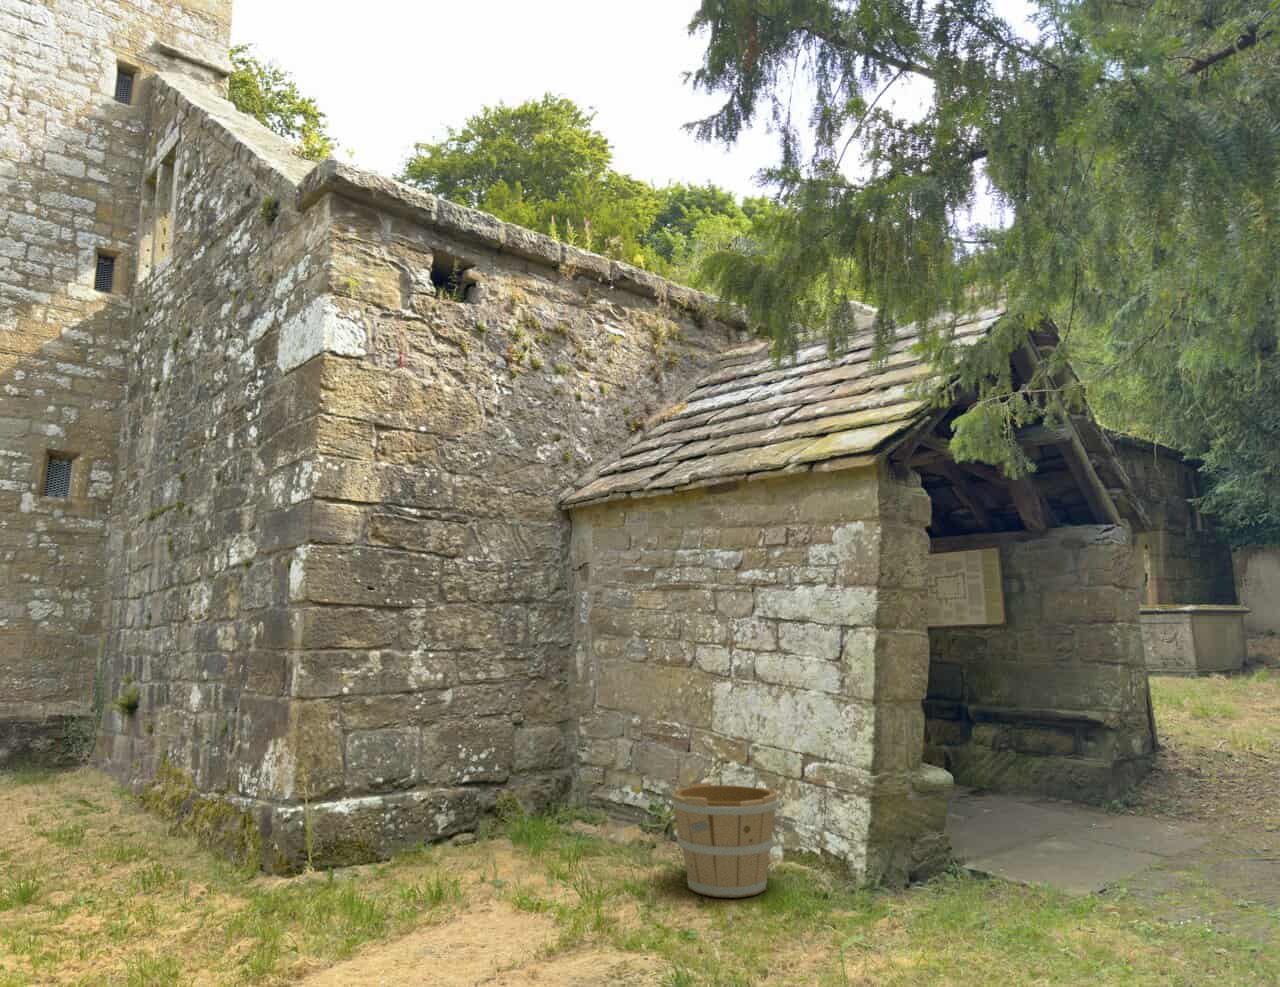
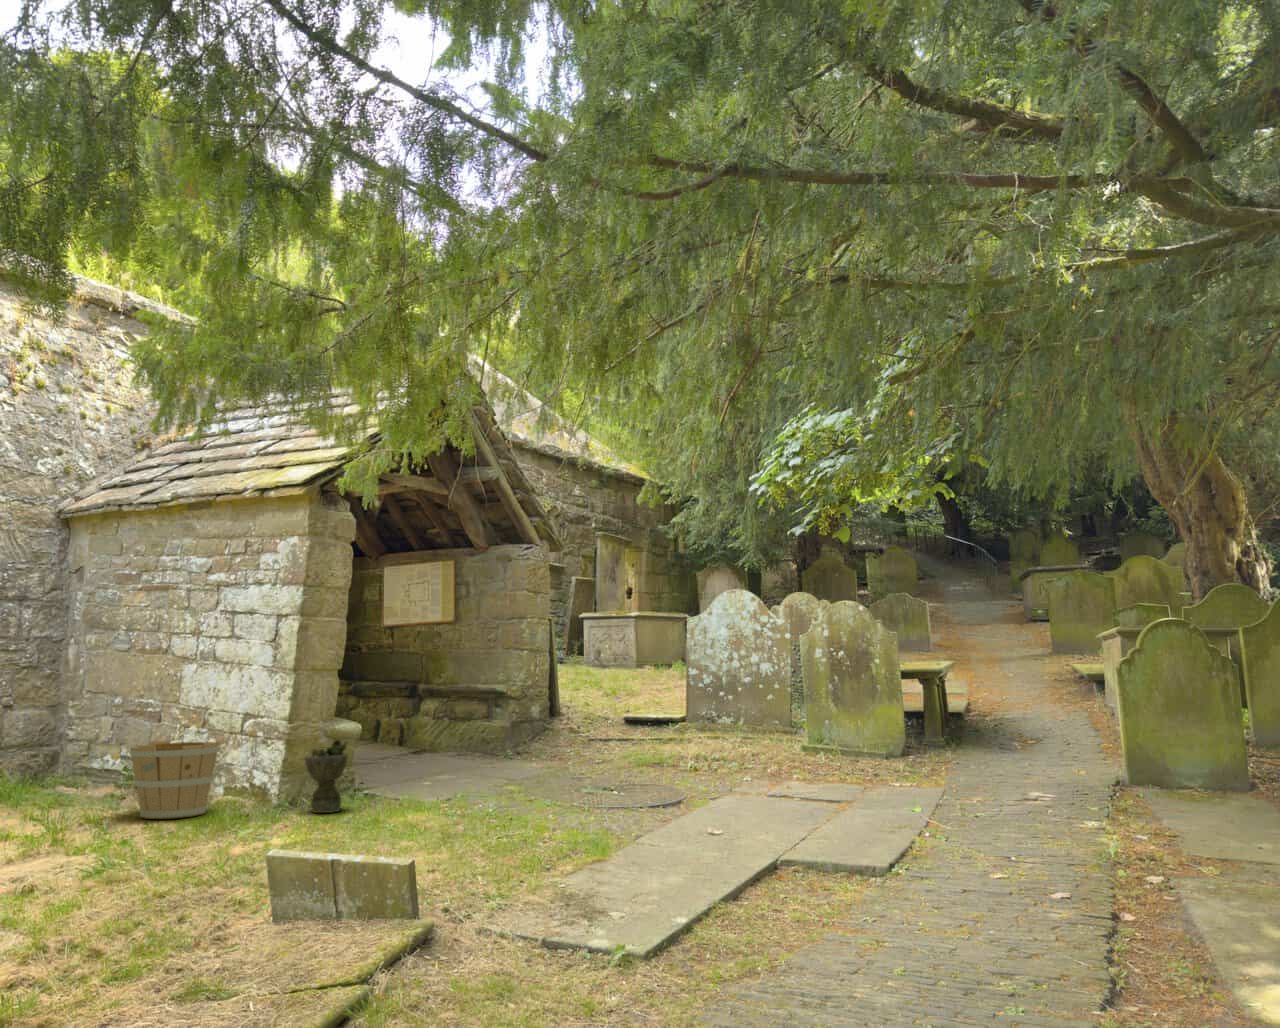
planter: none [896,799,958,909] -> present [304,740,348,813]

